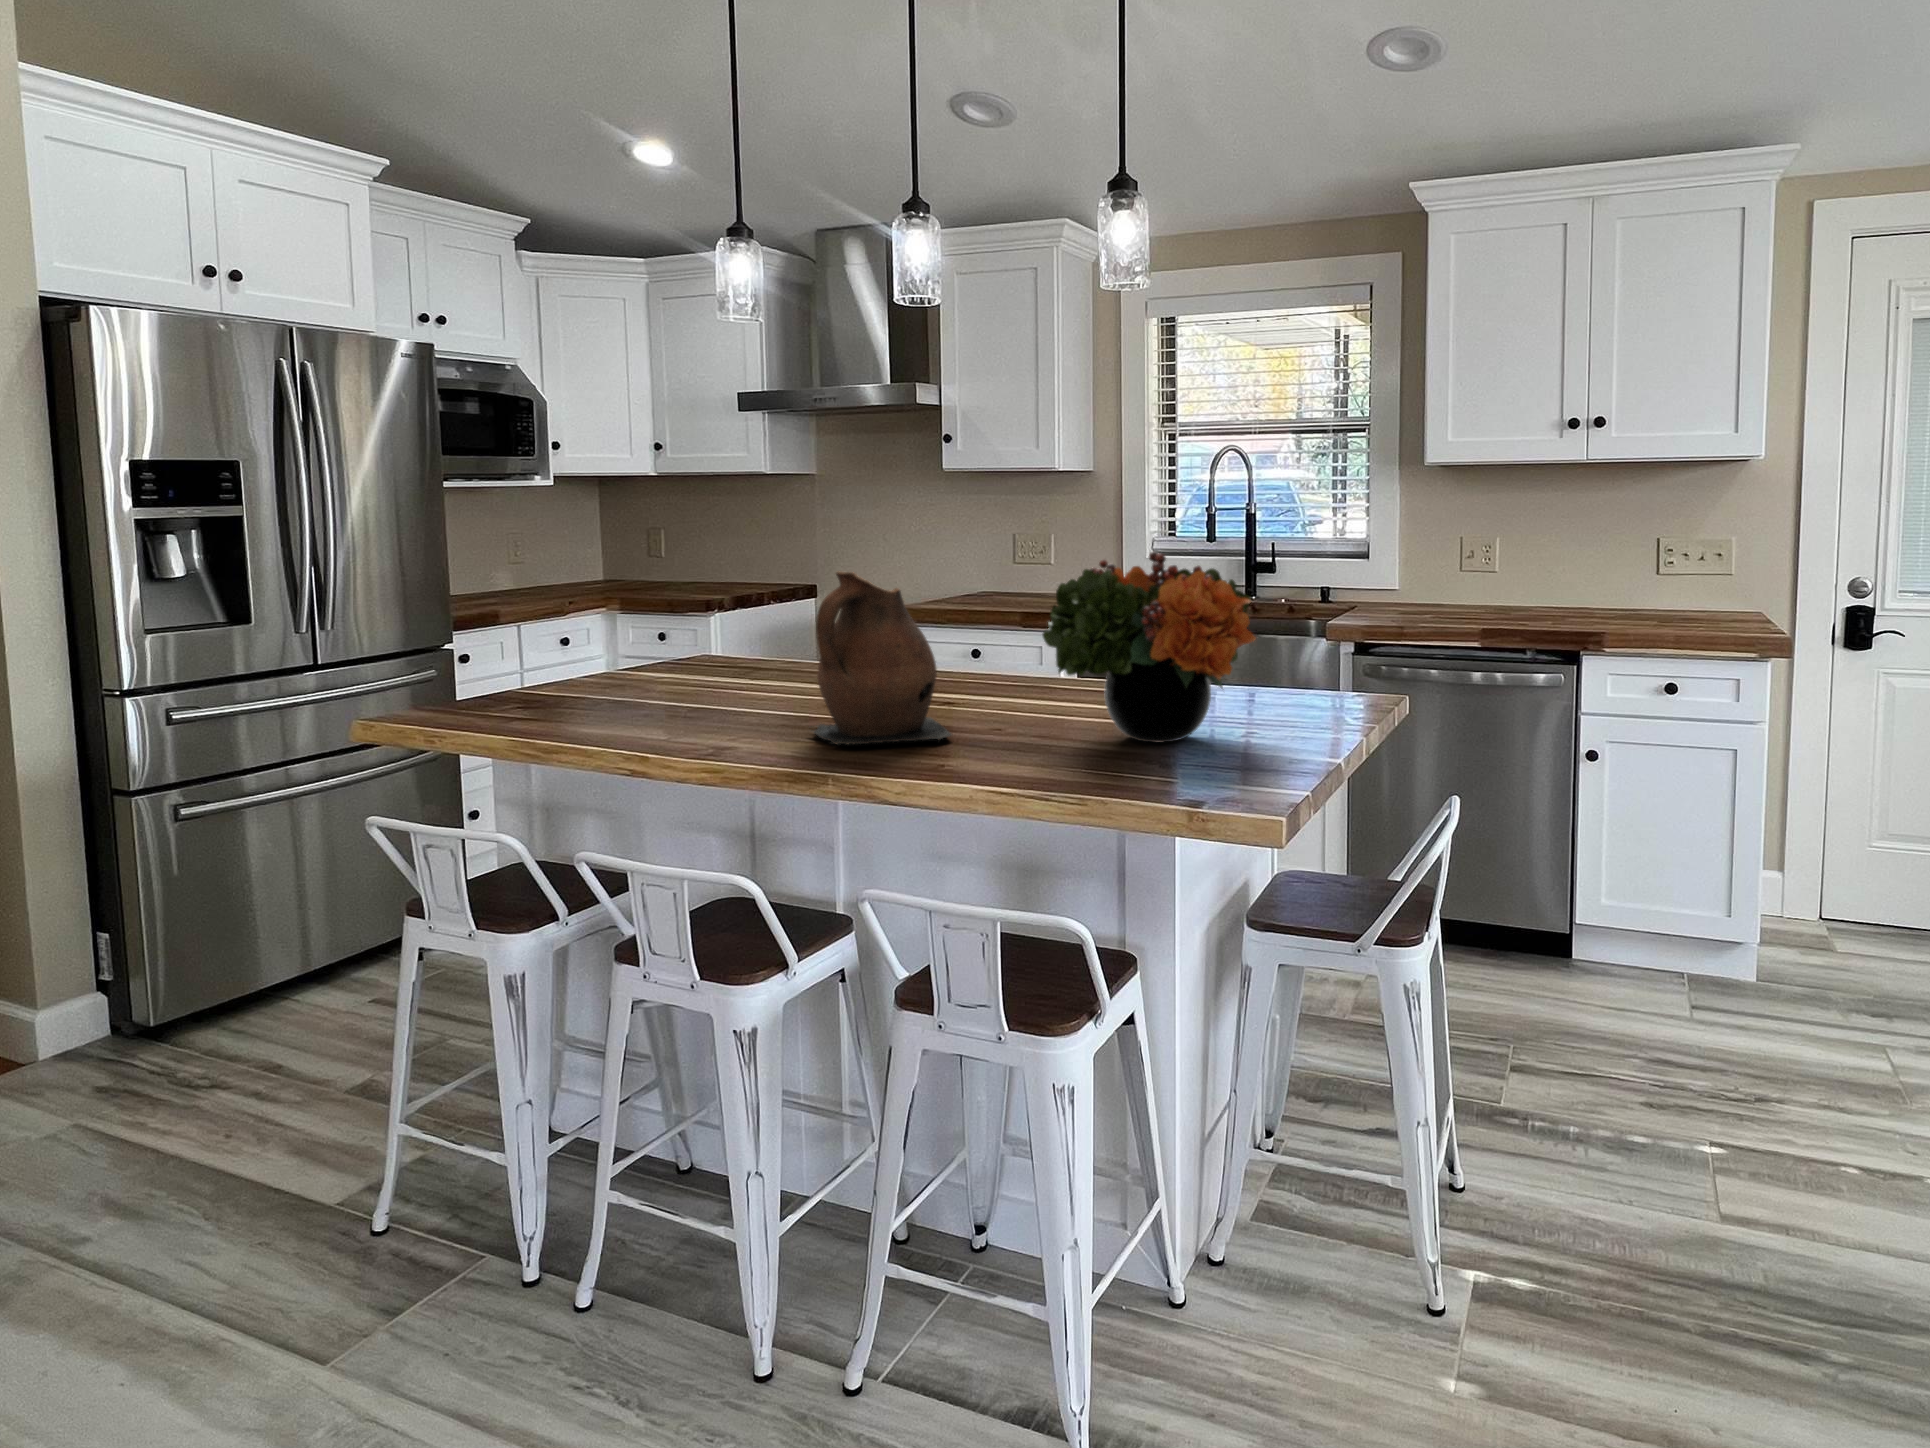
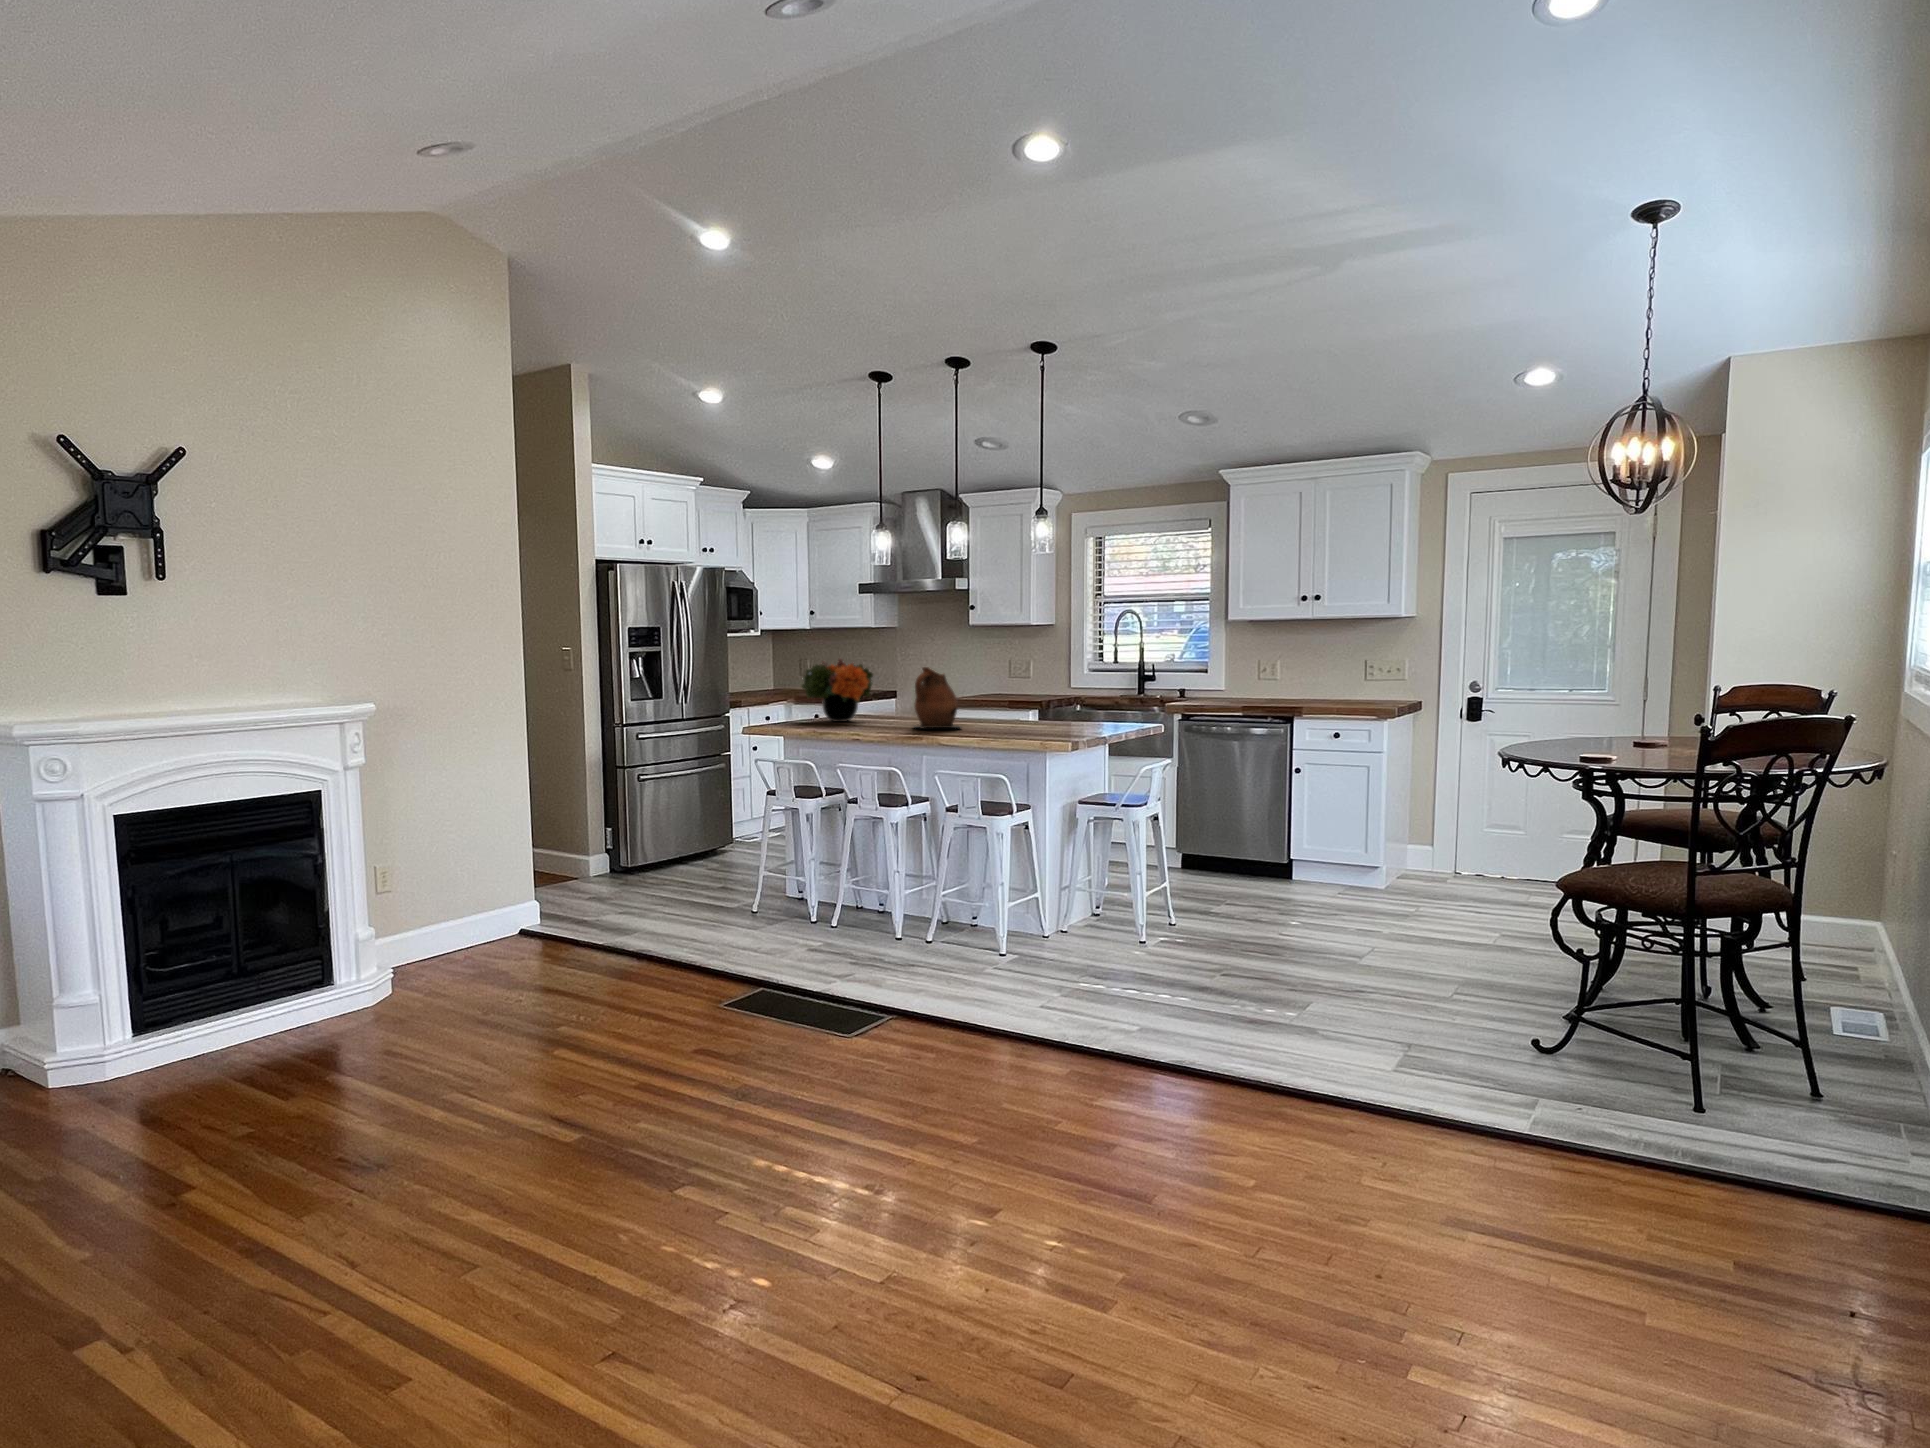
flower arrangement: present [1043,552,1256,743] -> present [802,659,873,722]

